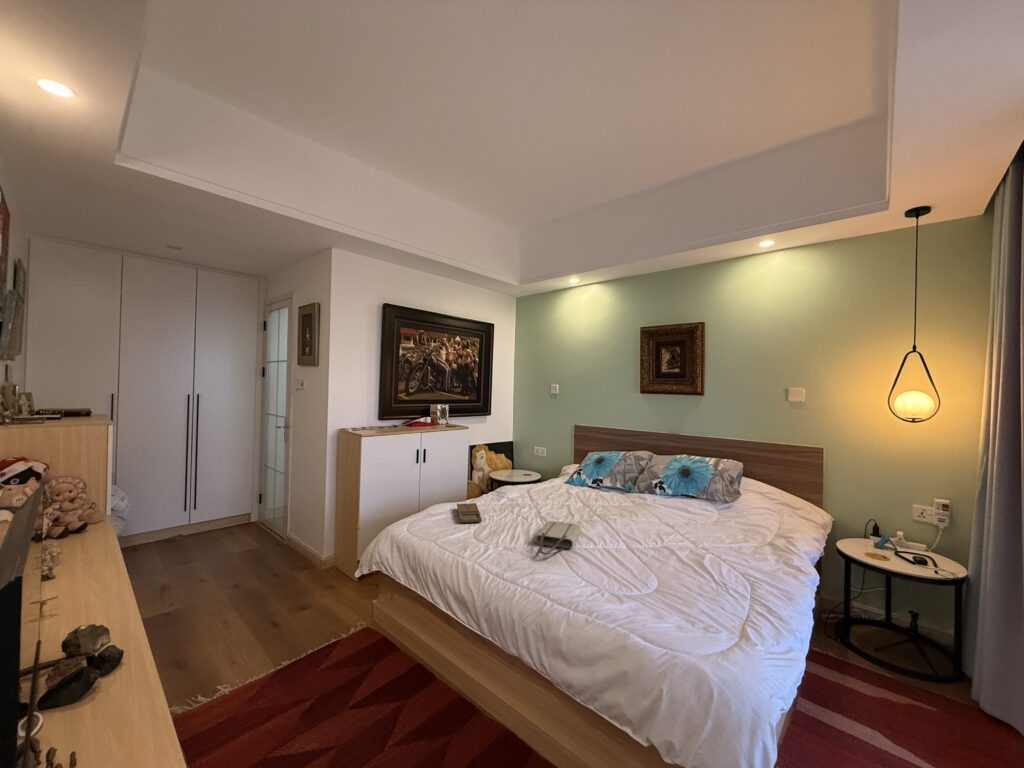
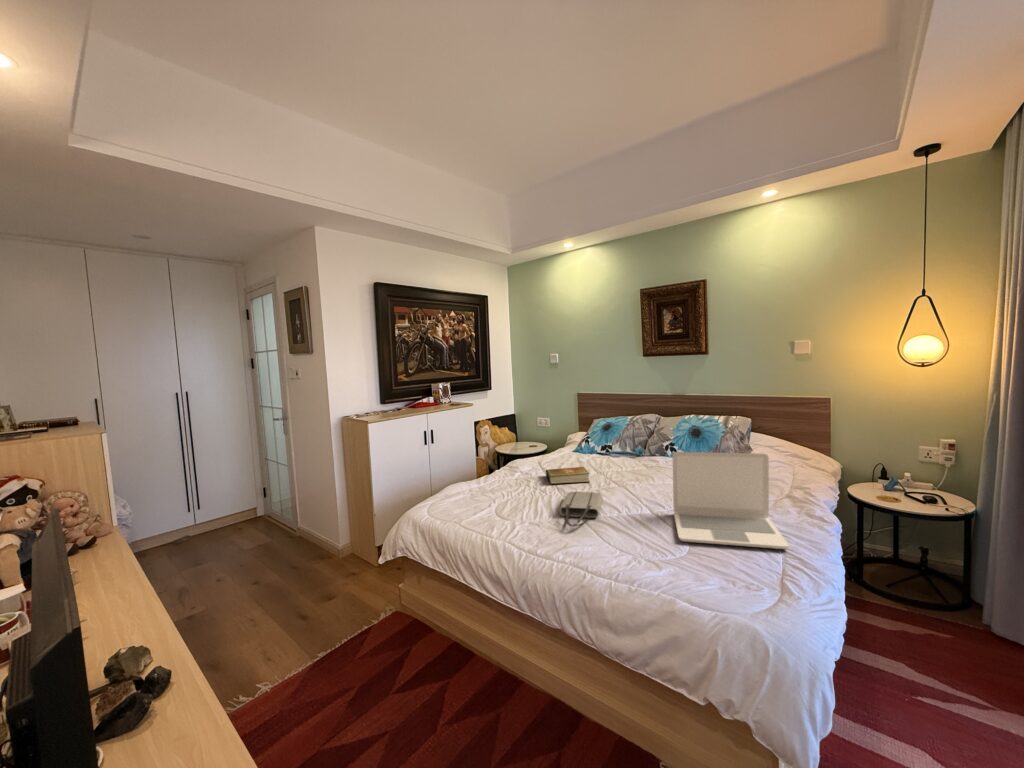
laptop: none [647,489,755,594] -> present [673,452,789,549]
book: none [531,498,574,514] -> present [546,467,590,484]
tray: present [457,503,482,523] -> none [473,479,501,501]

